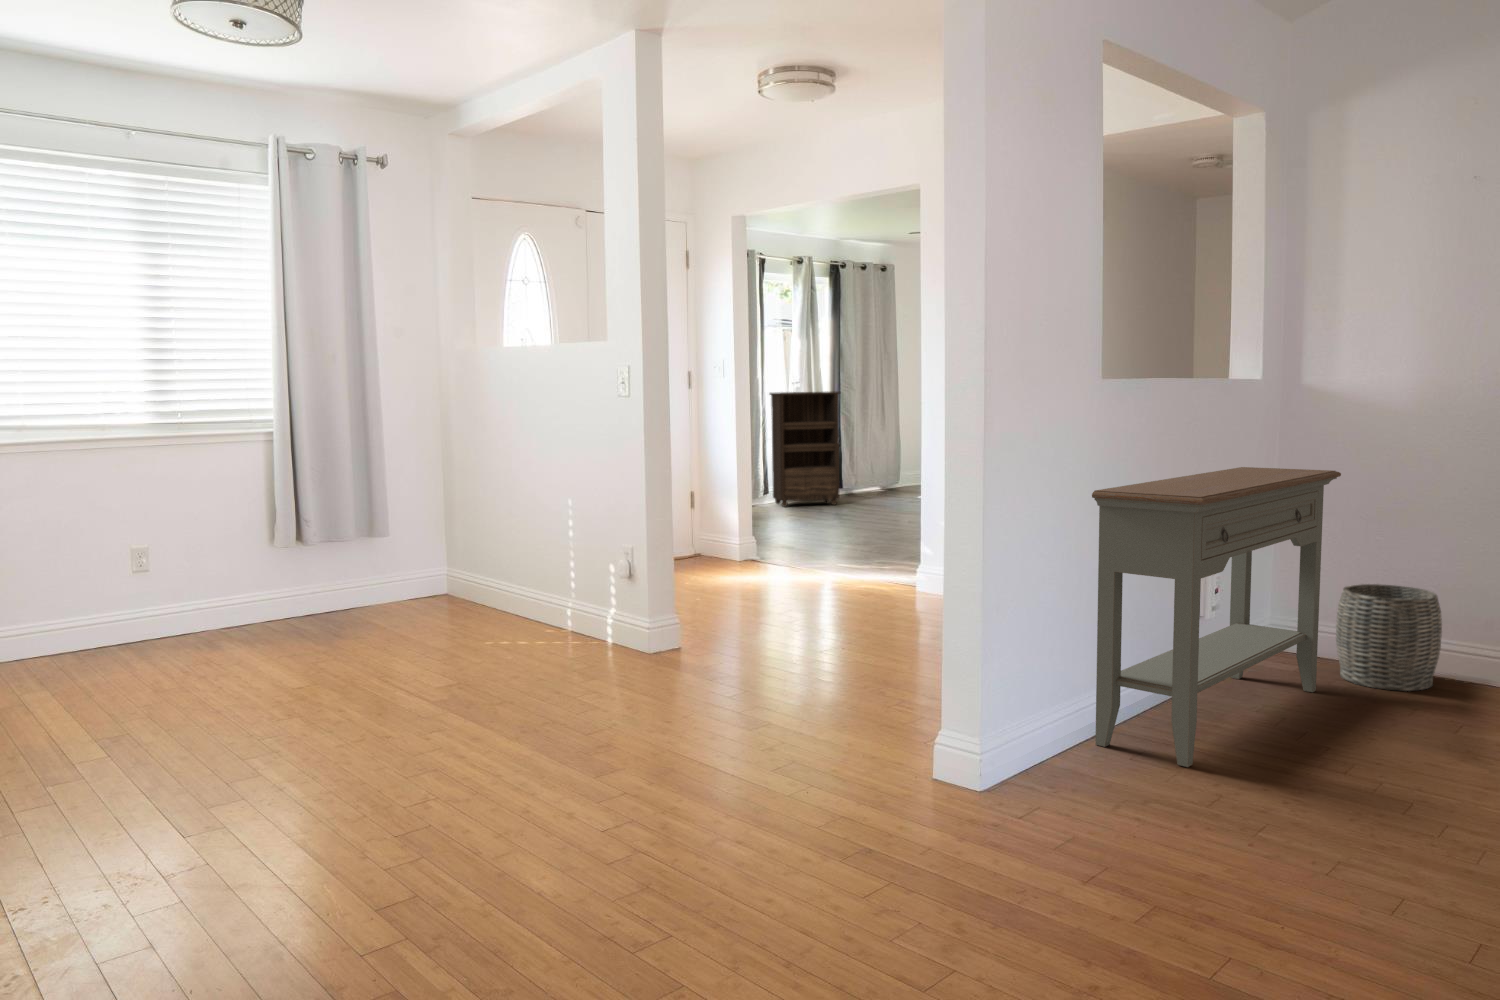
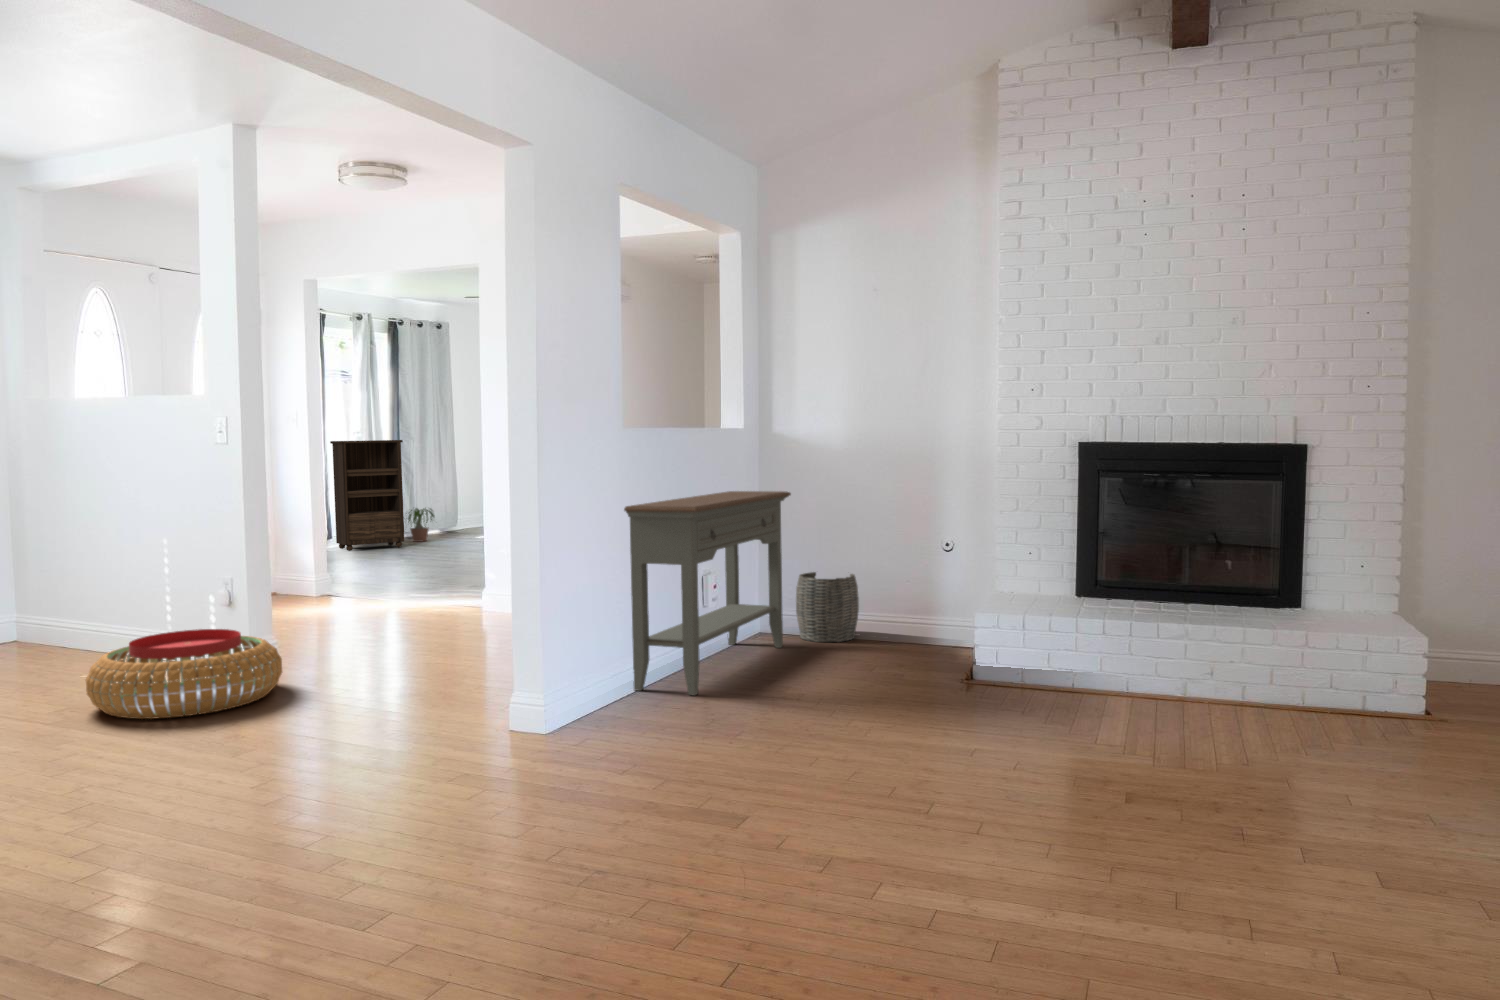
potted plant: none [838,463,877,499] -> present [408,508,434,542]
pouf: none [469,609,669,713] -> present [86,629,282,719]

